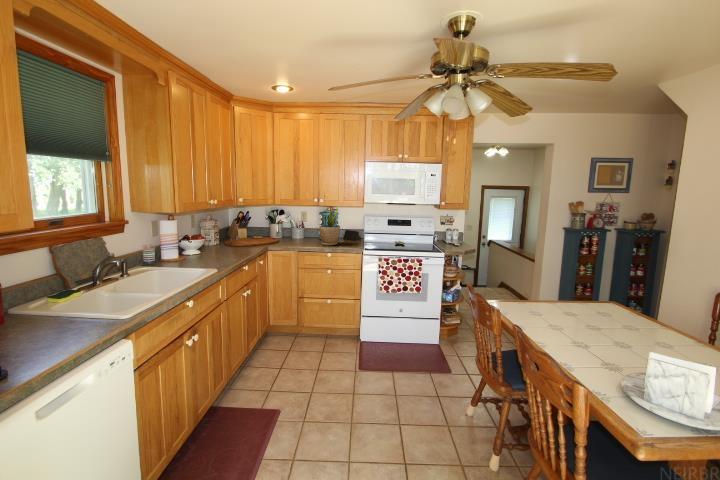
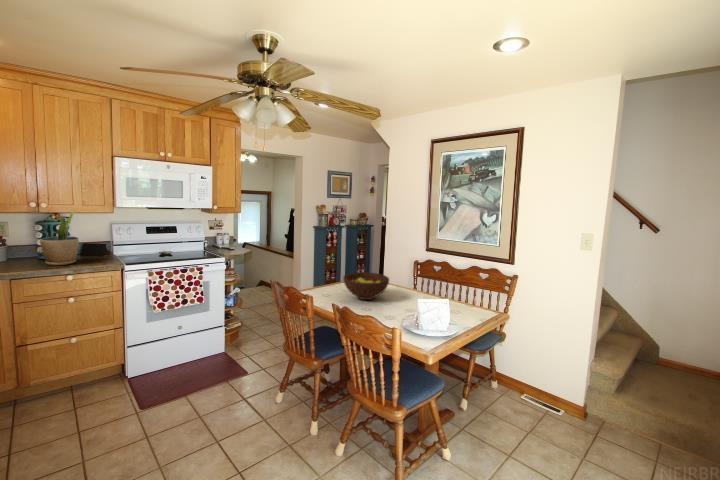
fruit bowl: none [562,289,639,330] -> present [343,272,389,300]

